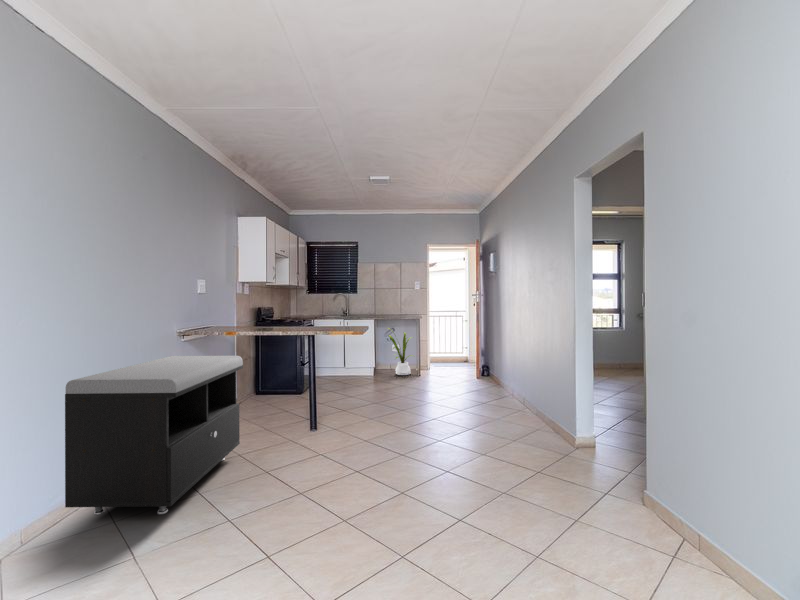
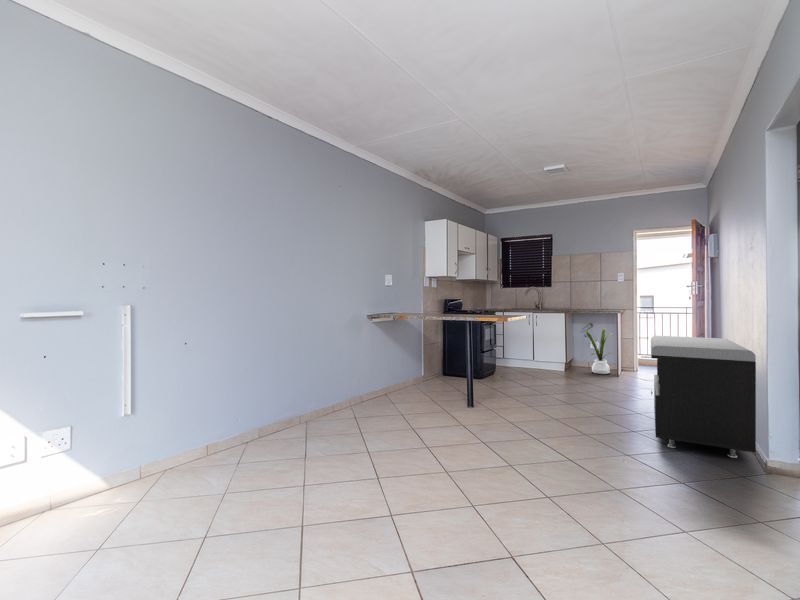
storage bench: present [65,356,243,515] -> present [651,336,756,458]

